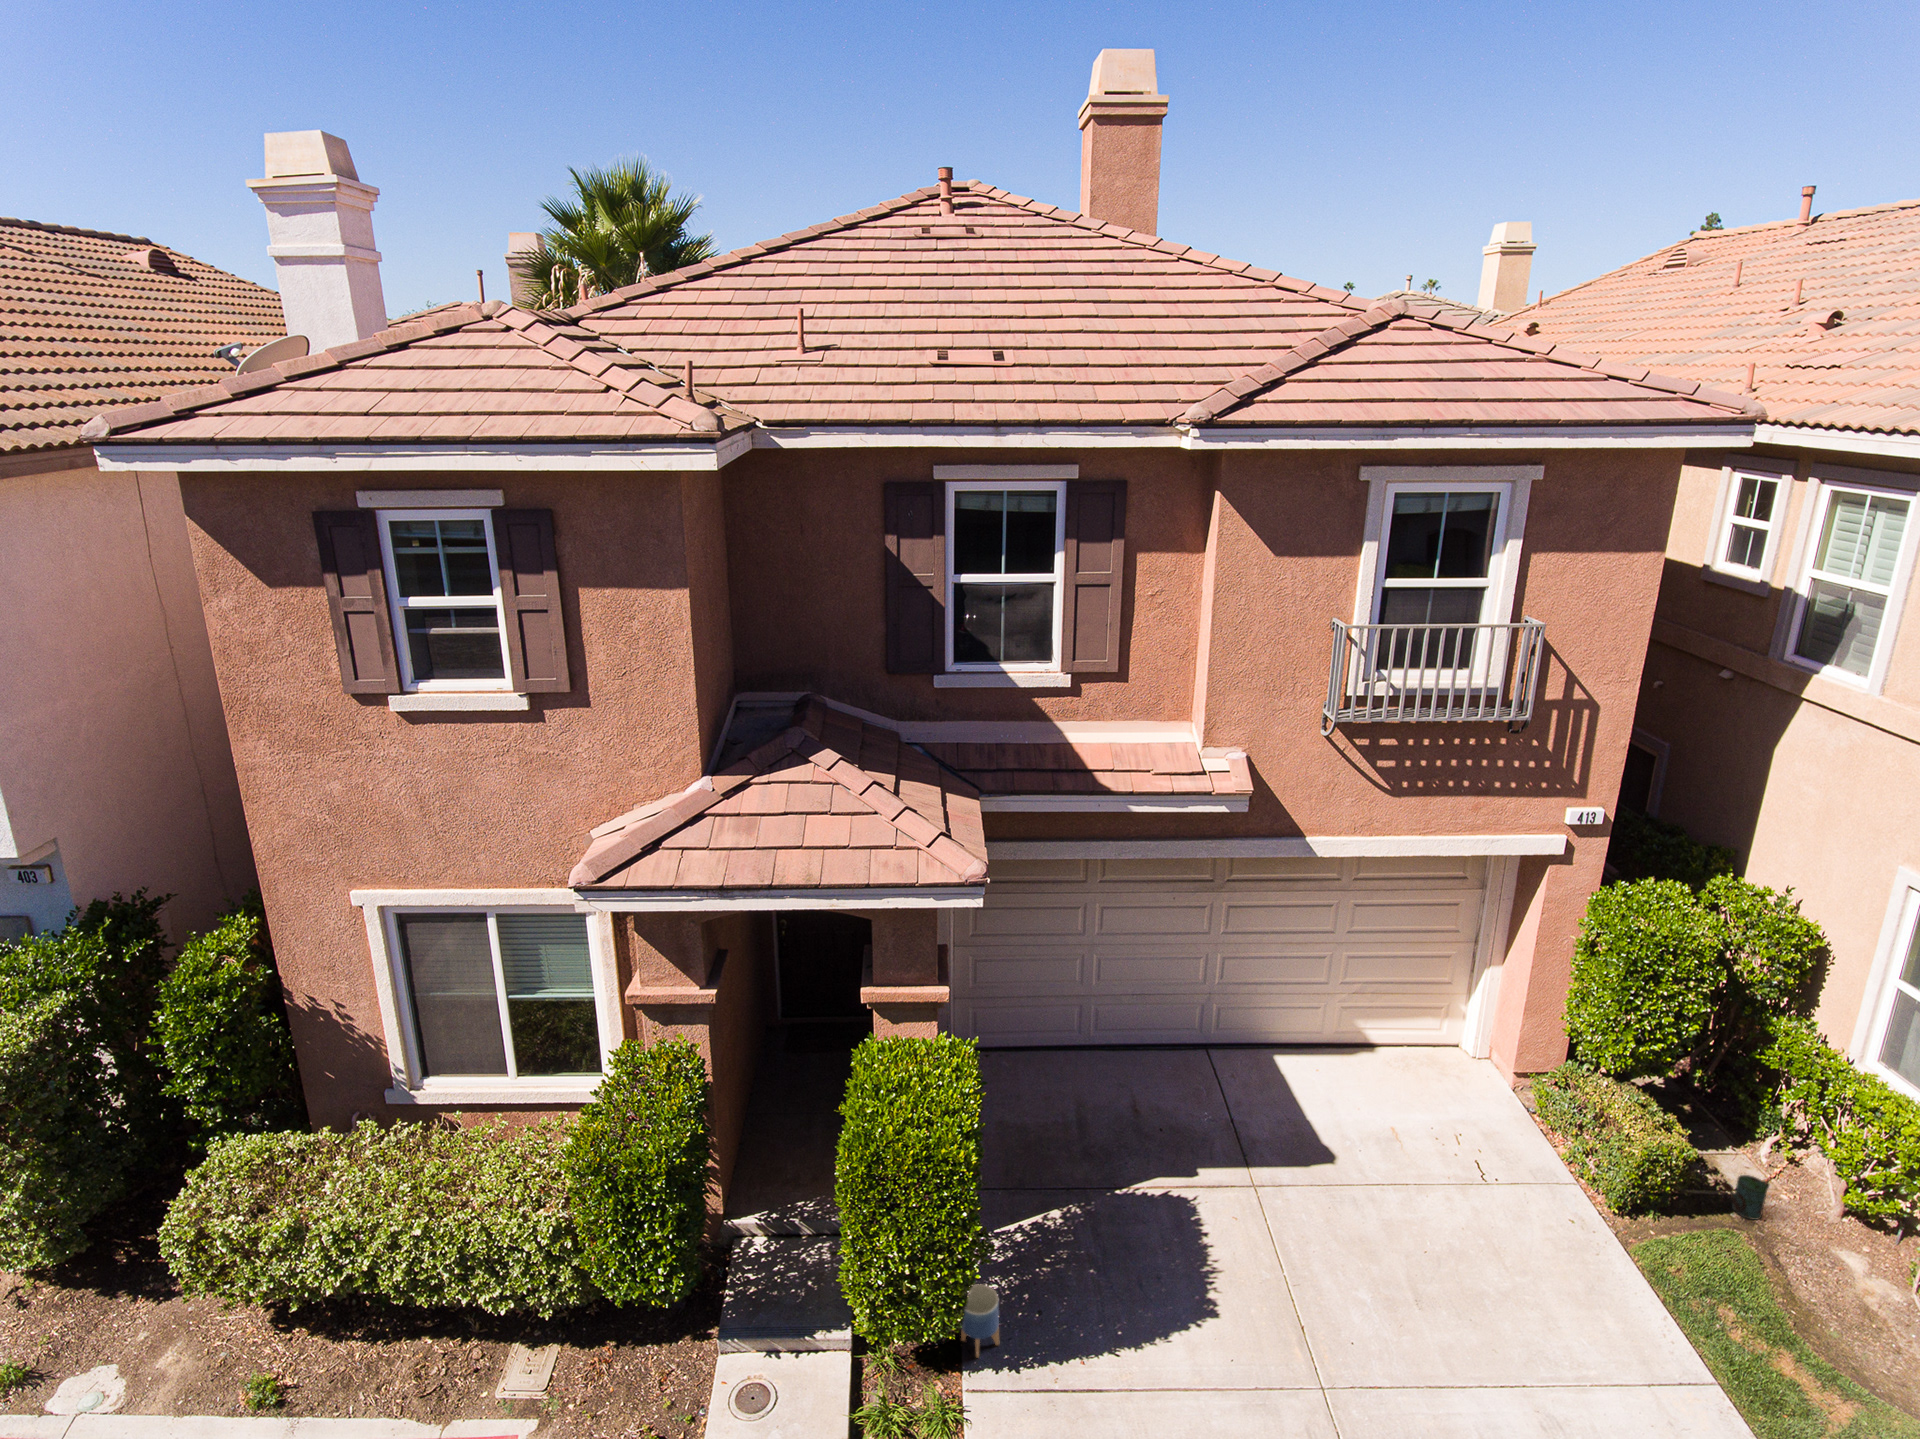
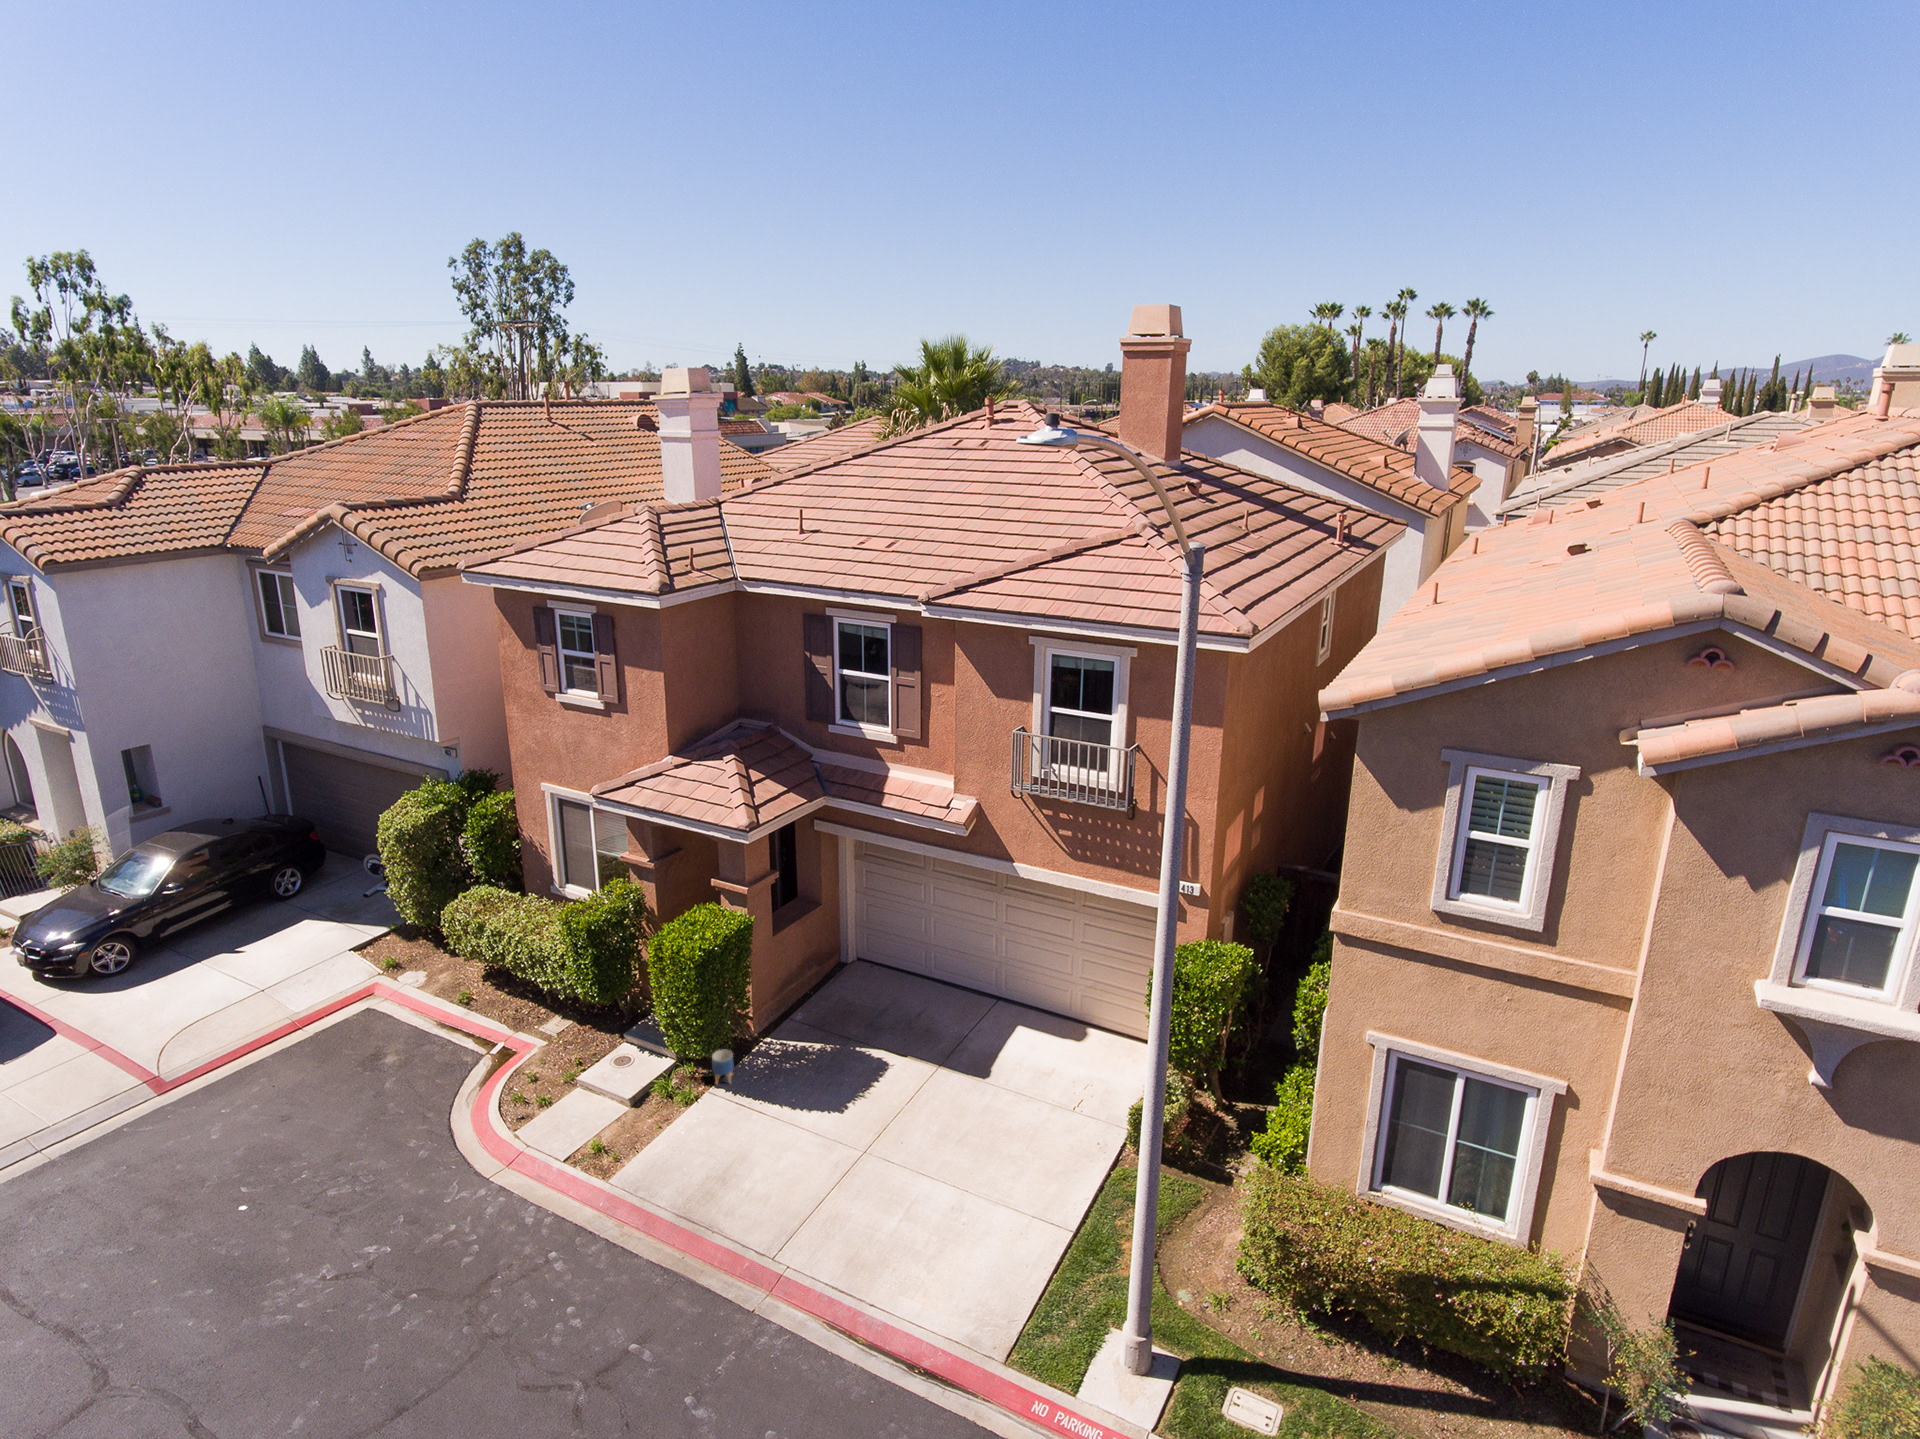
watering can: present [1723,1175,1769,1220] -> none [1178,1155,1219,1188]

